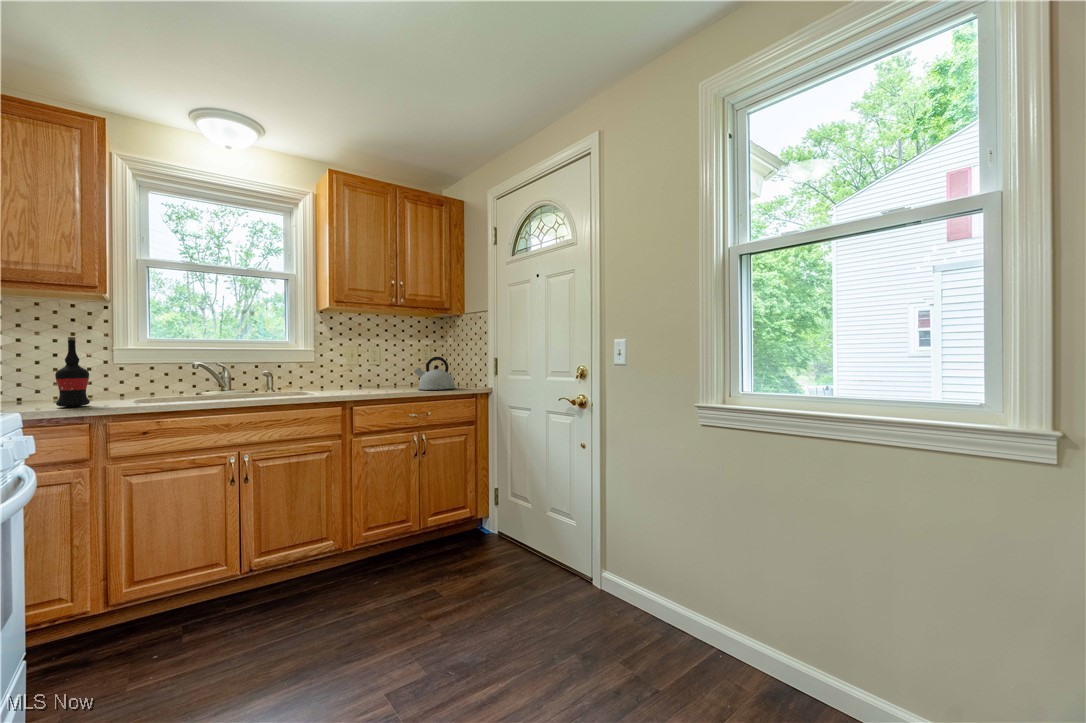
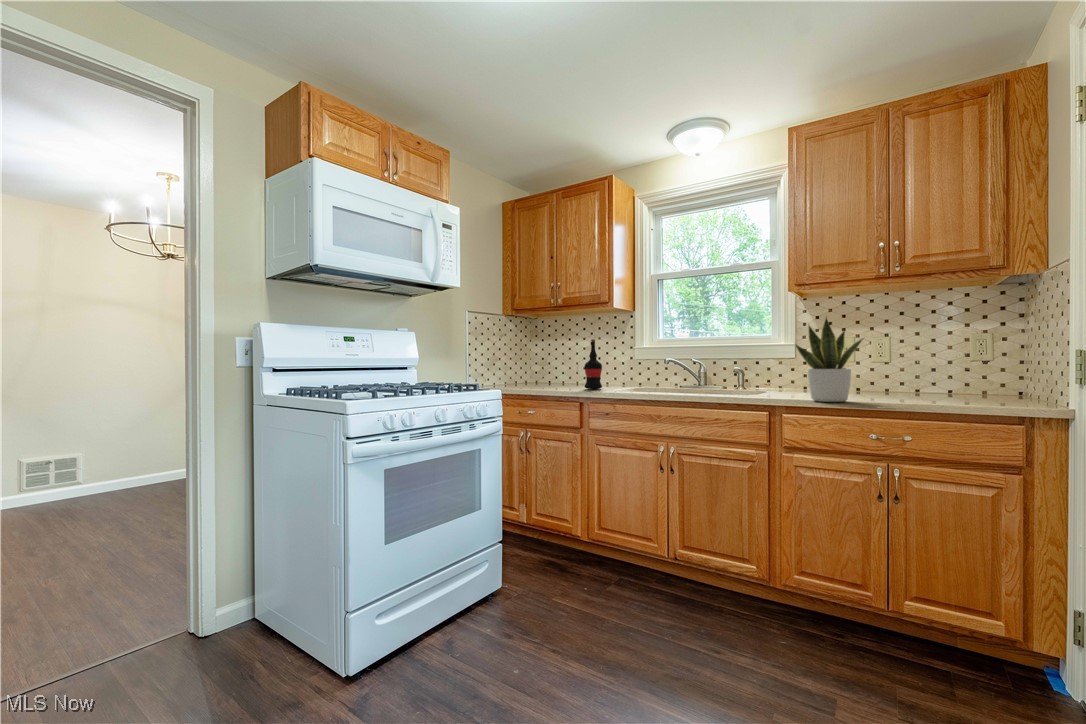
potted plant: none [364,330,403,394] -> present [796,317,864,402]
kettle: present [414,357,455,390] -> none [906,350,985,404]

